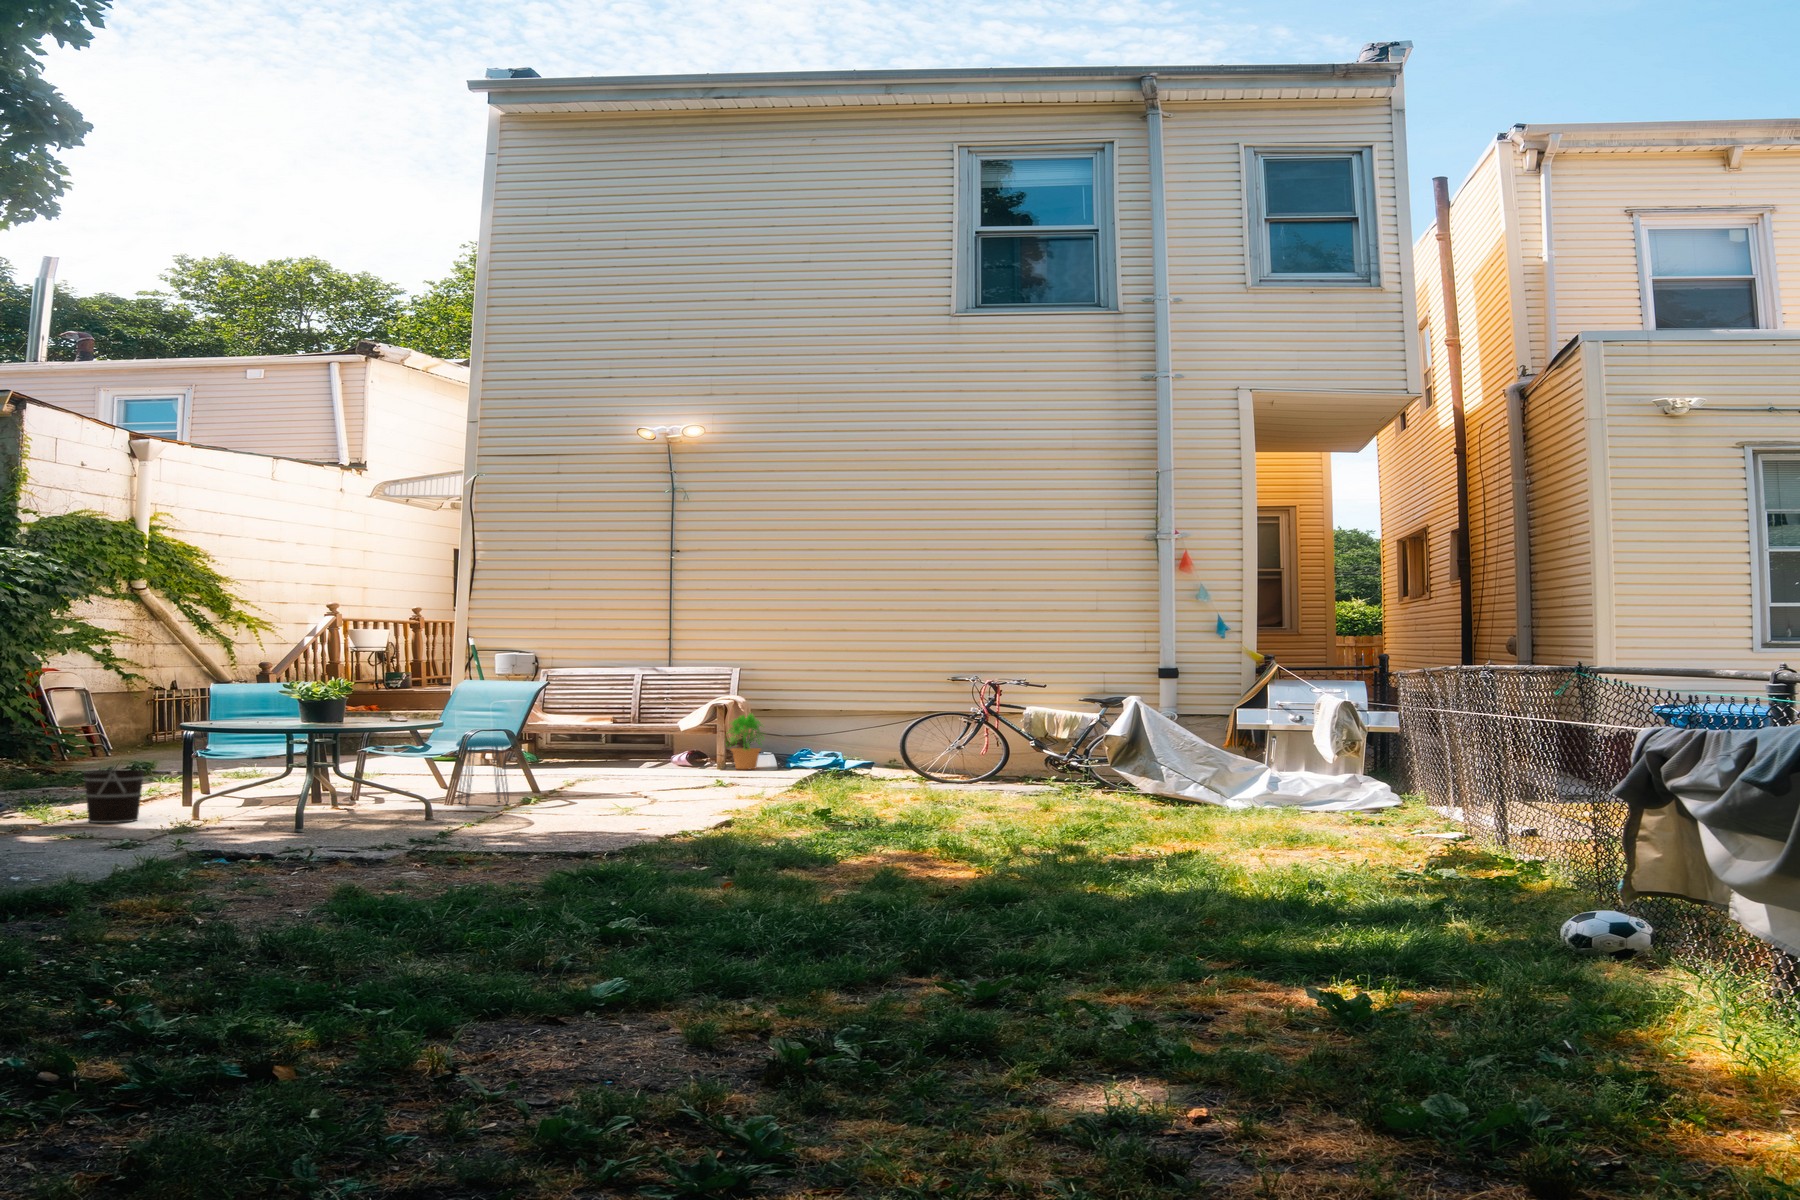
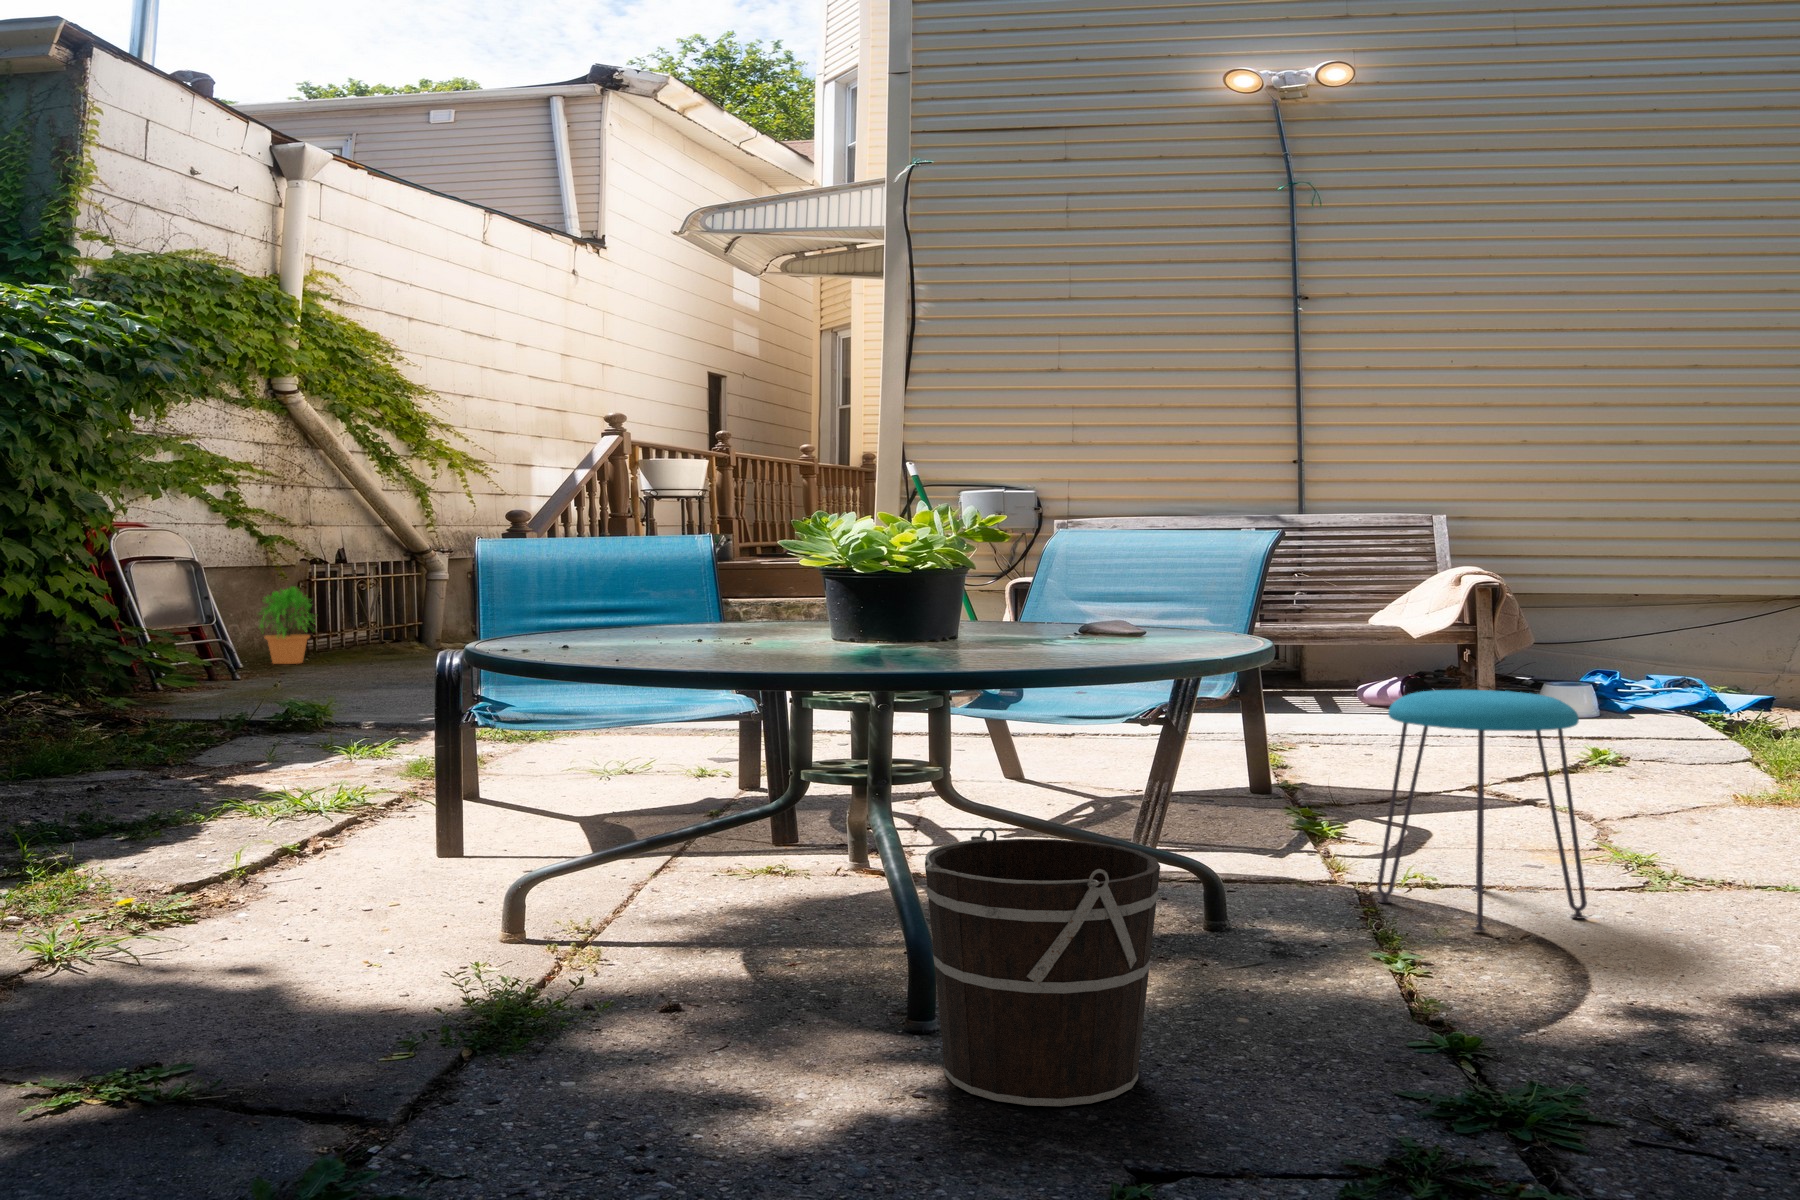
potted plant: present [725,713,764,769] -> present [259,587,315,664]
bucket: present [82,769,144,823] -> present [925,827,1160,1106]

